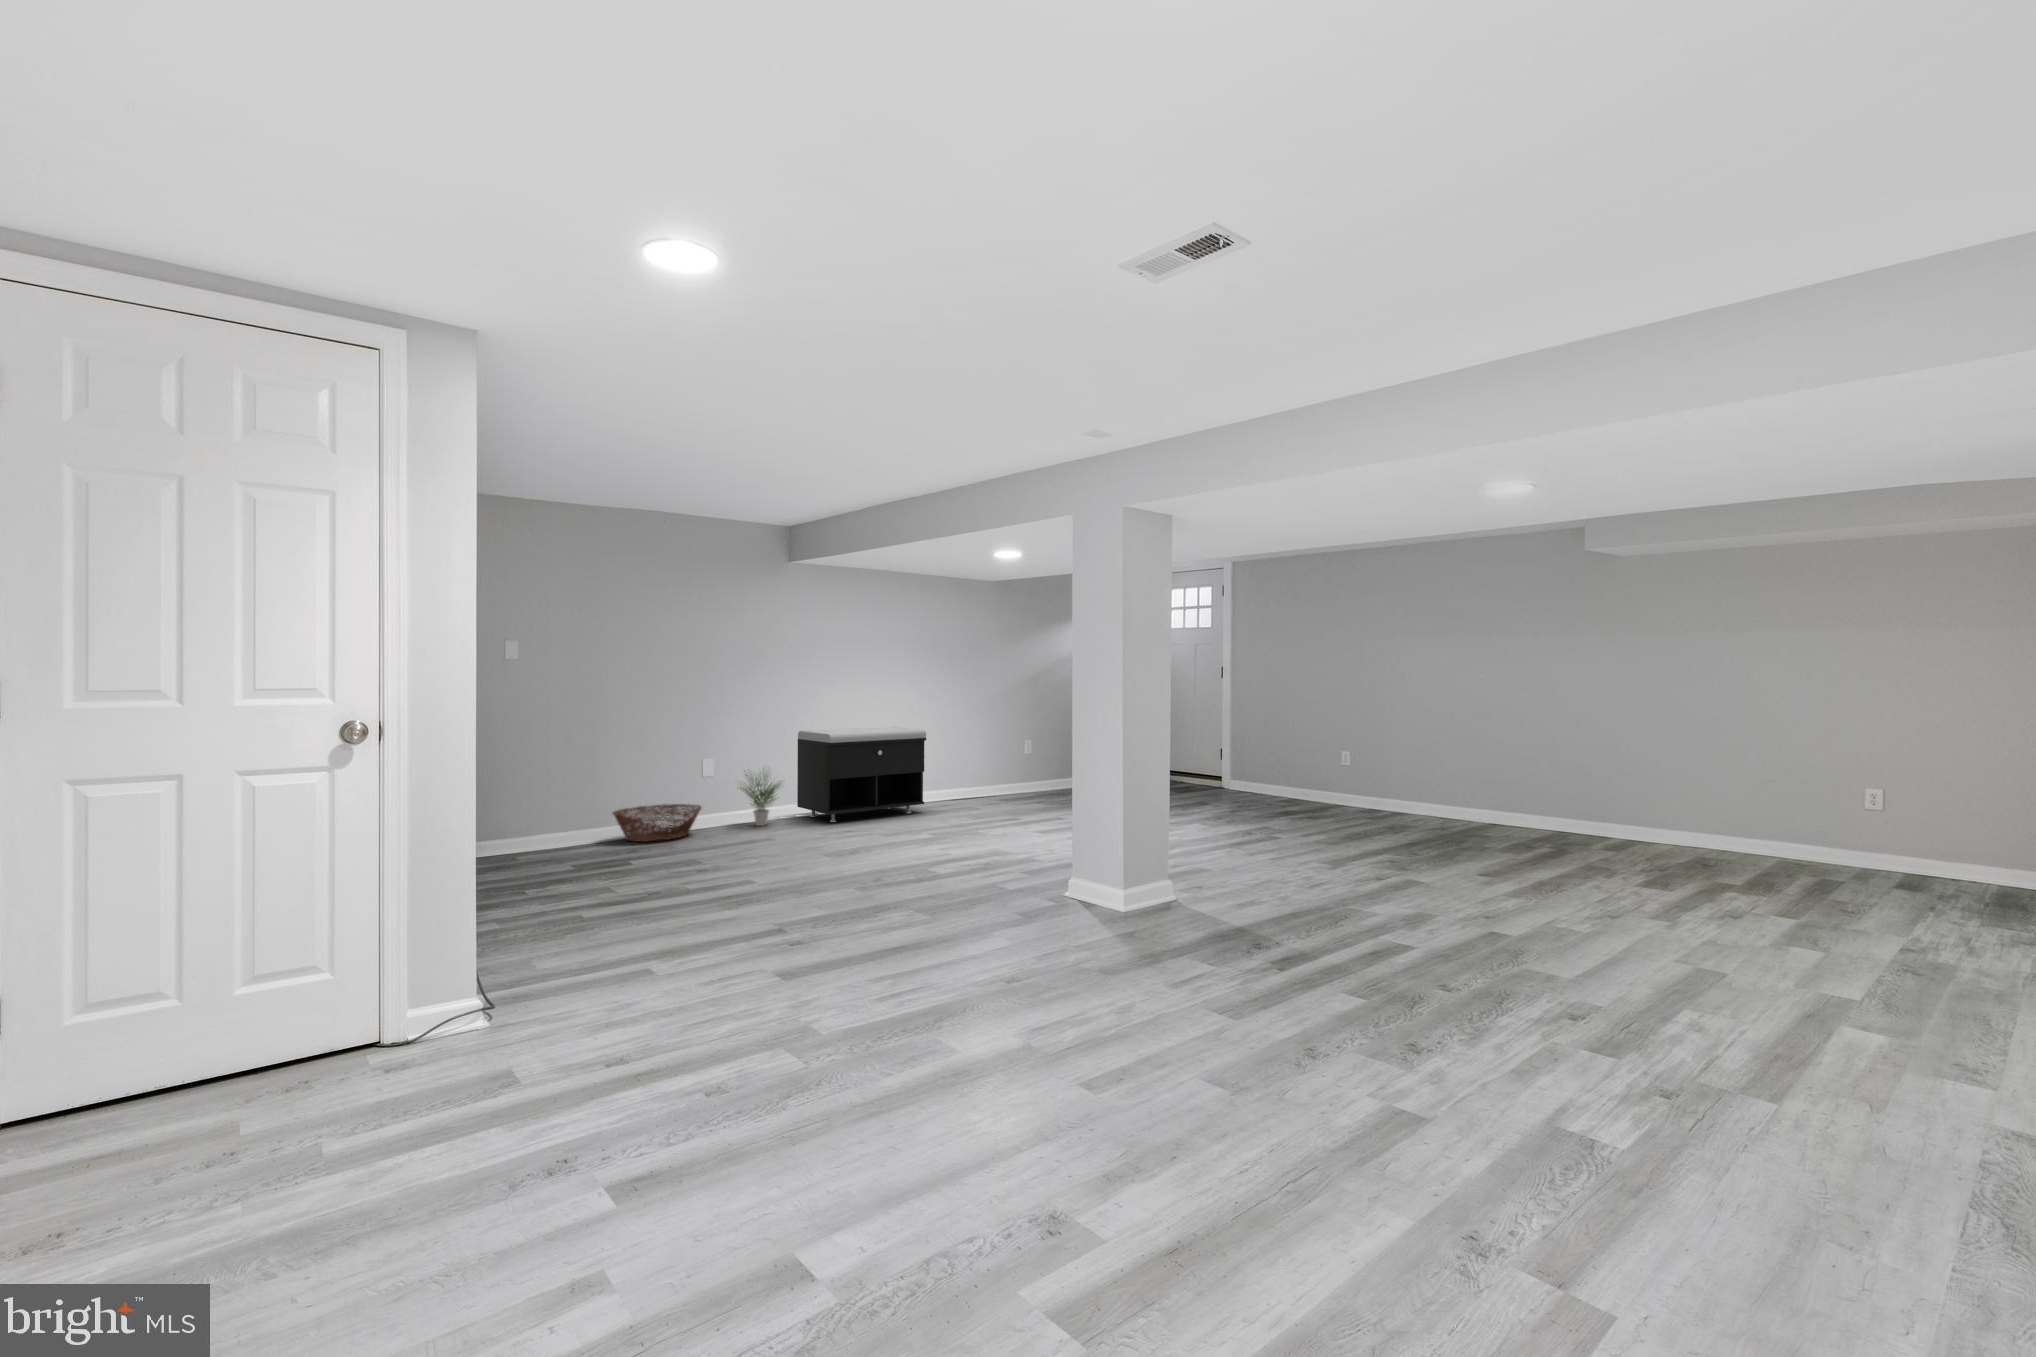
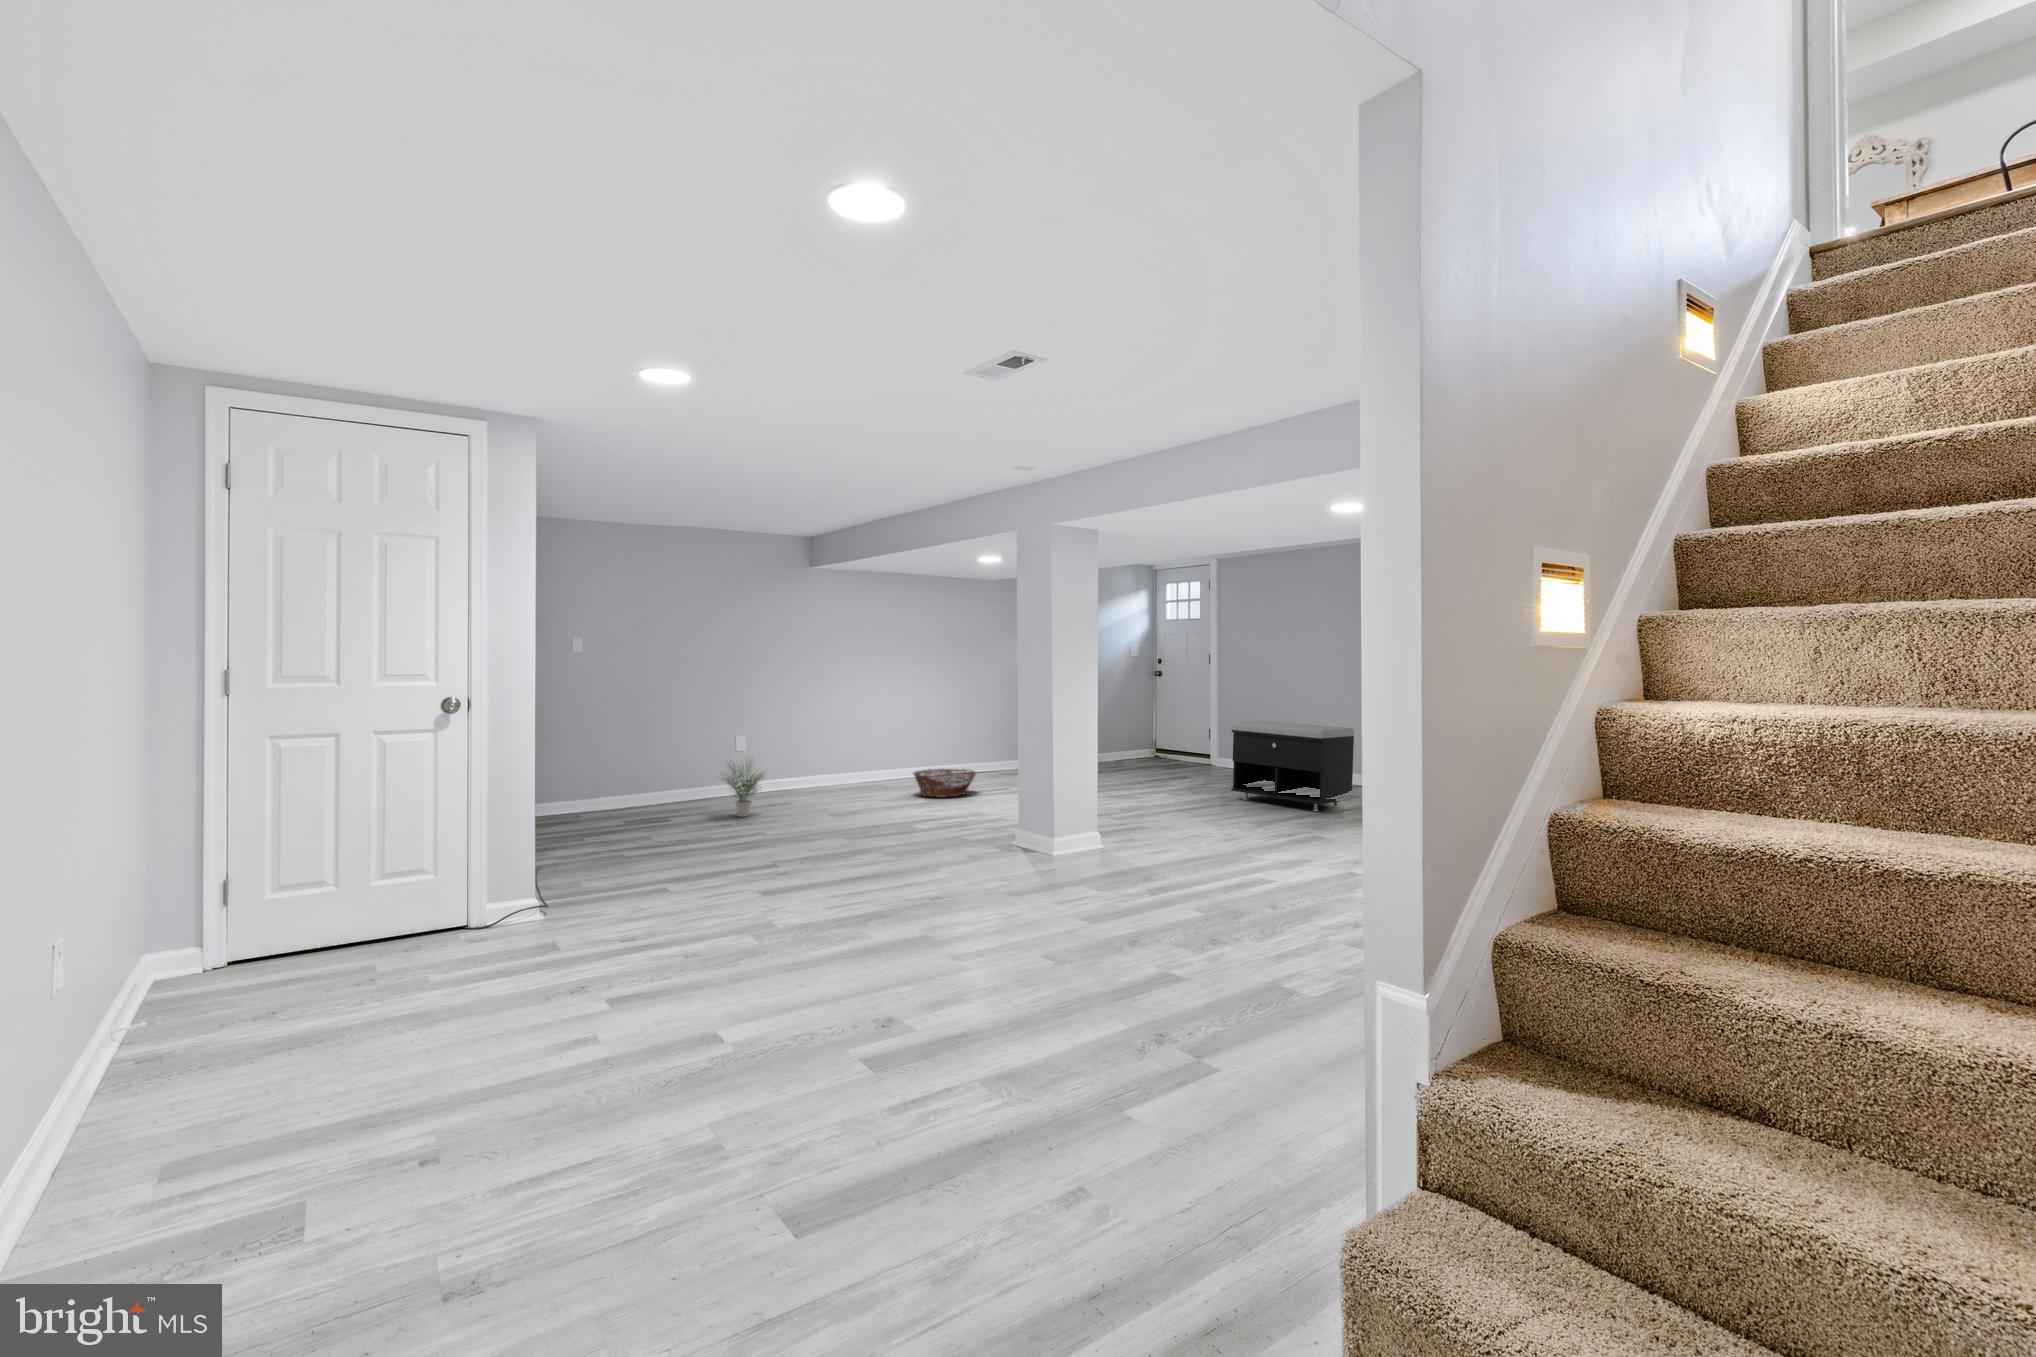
storage bench: present [797,727,926,822] -> present [1231,721,1354,811]
basket: present [612,804,701,842] -> present [913,769,975,797]

